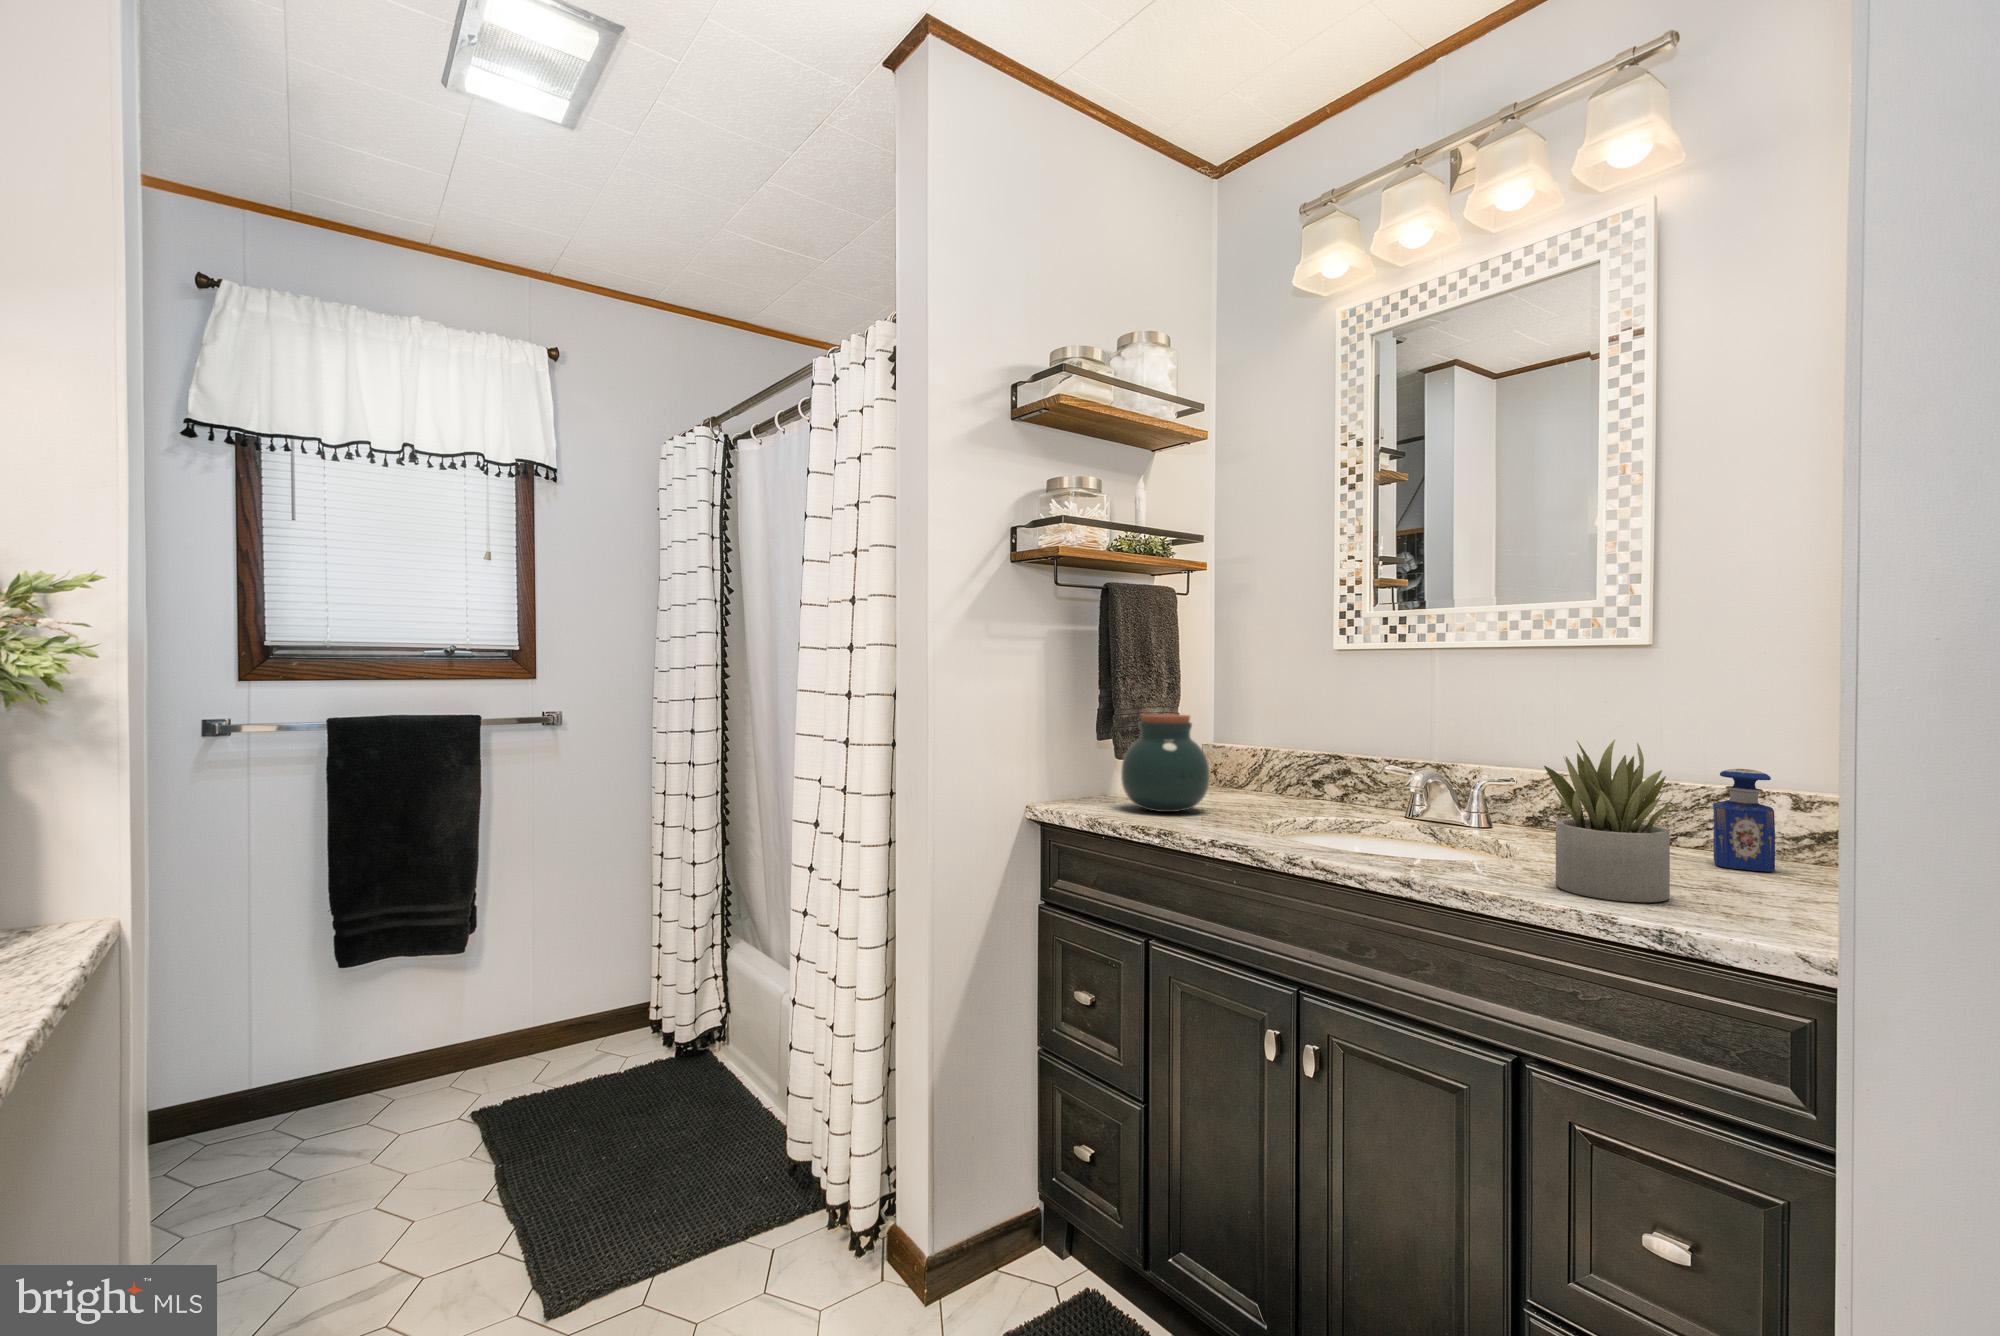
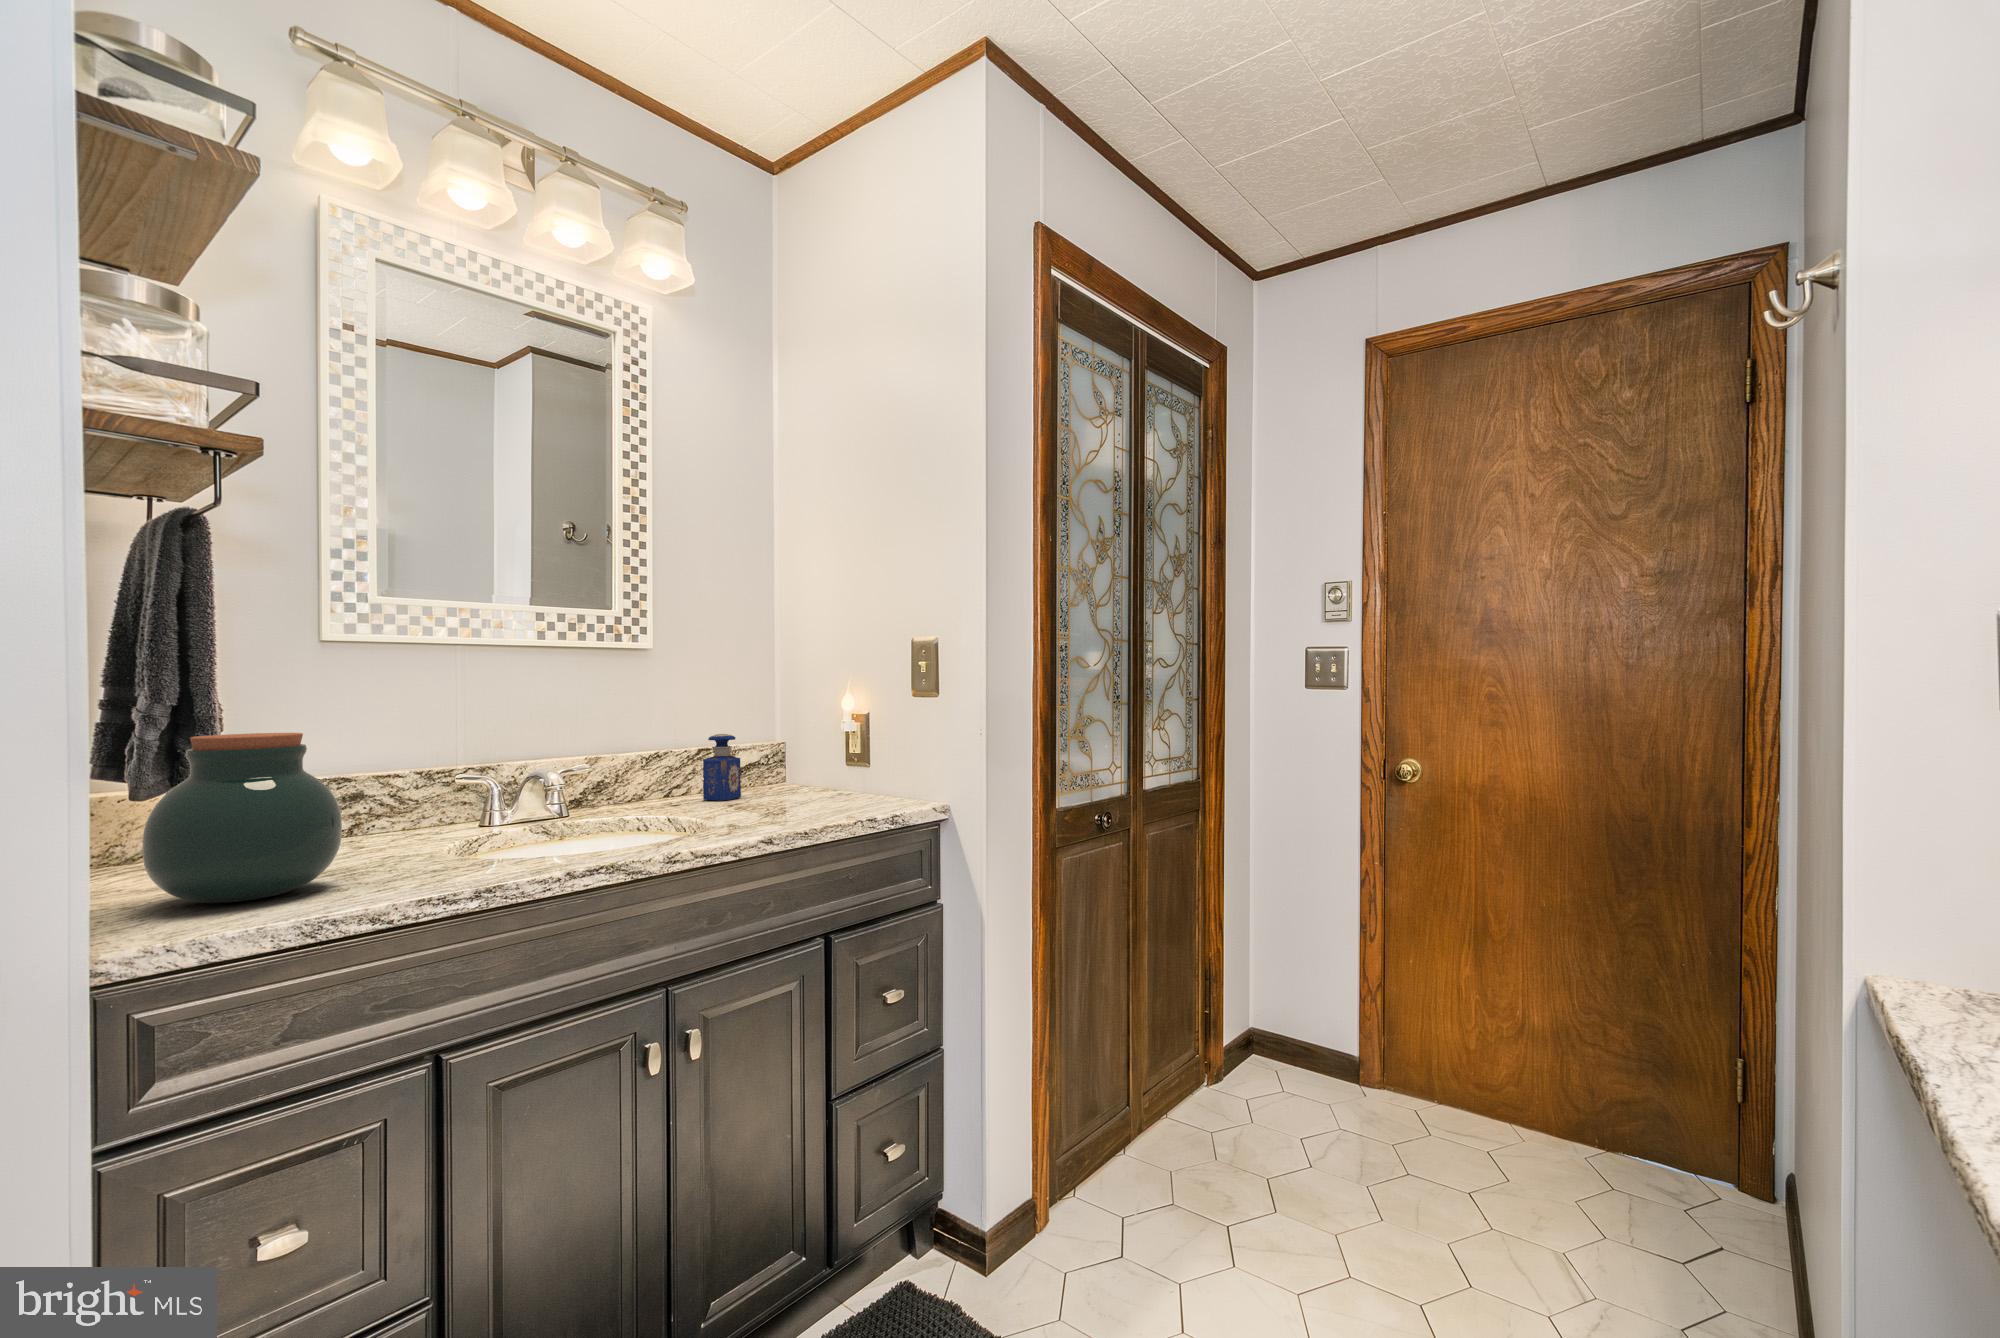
succulent plant: present [1544,740,1679,902] -> none [781,712,847,817]

